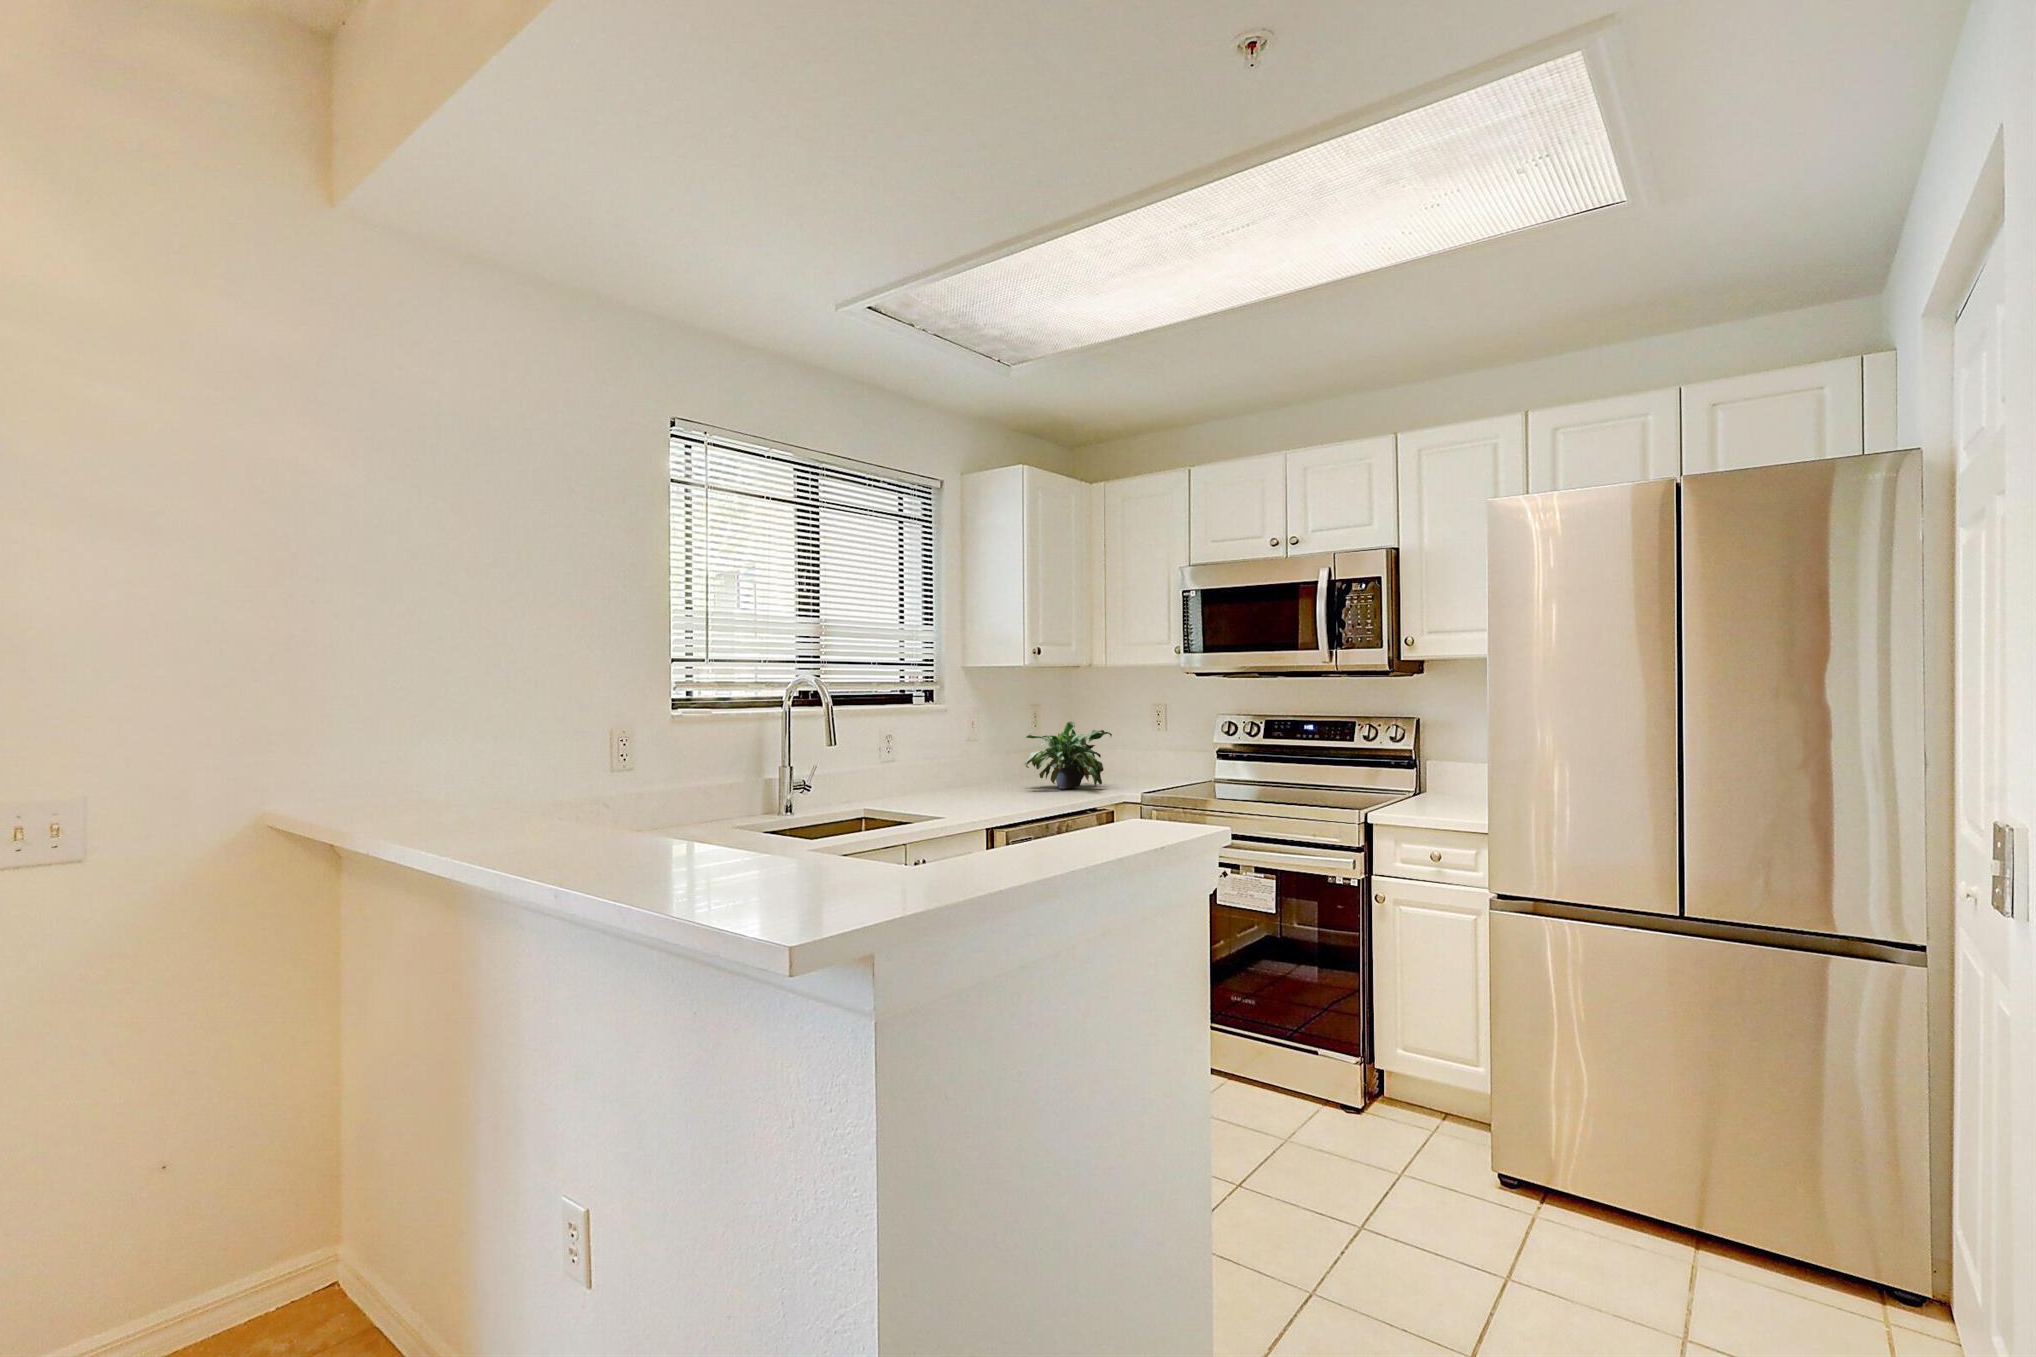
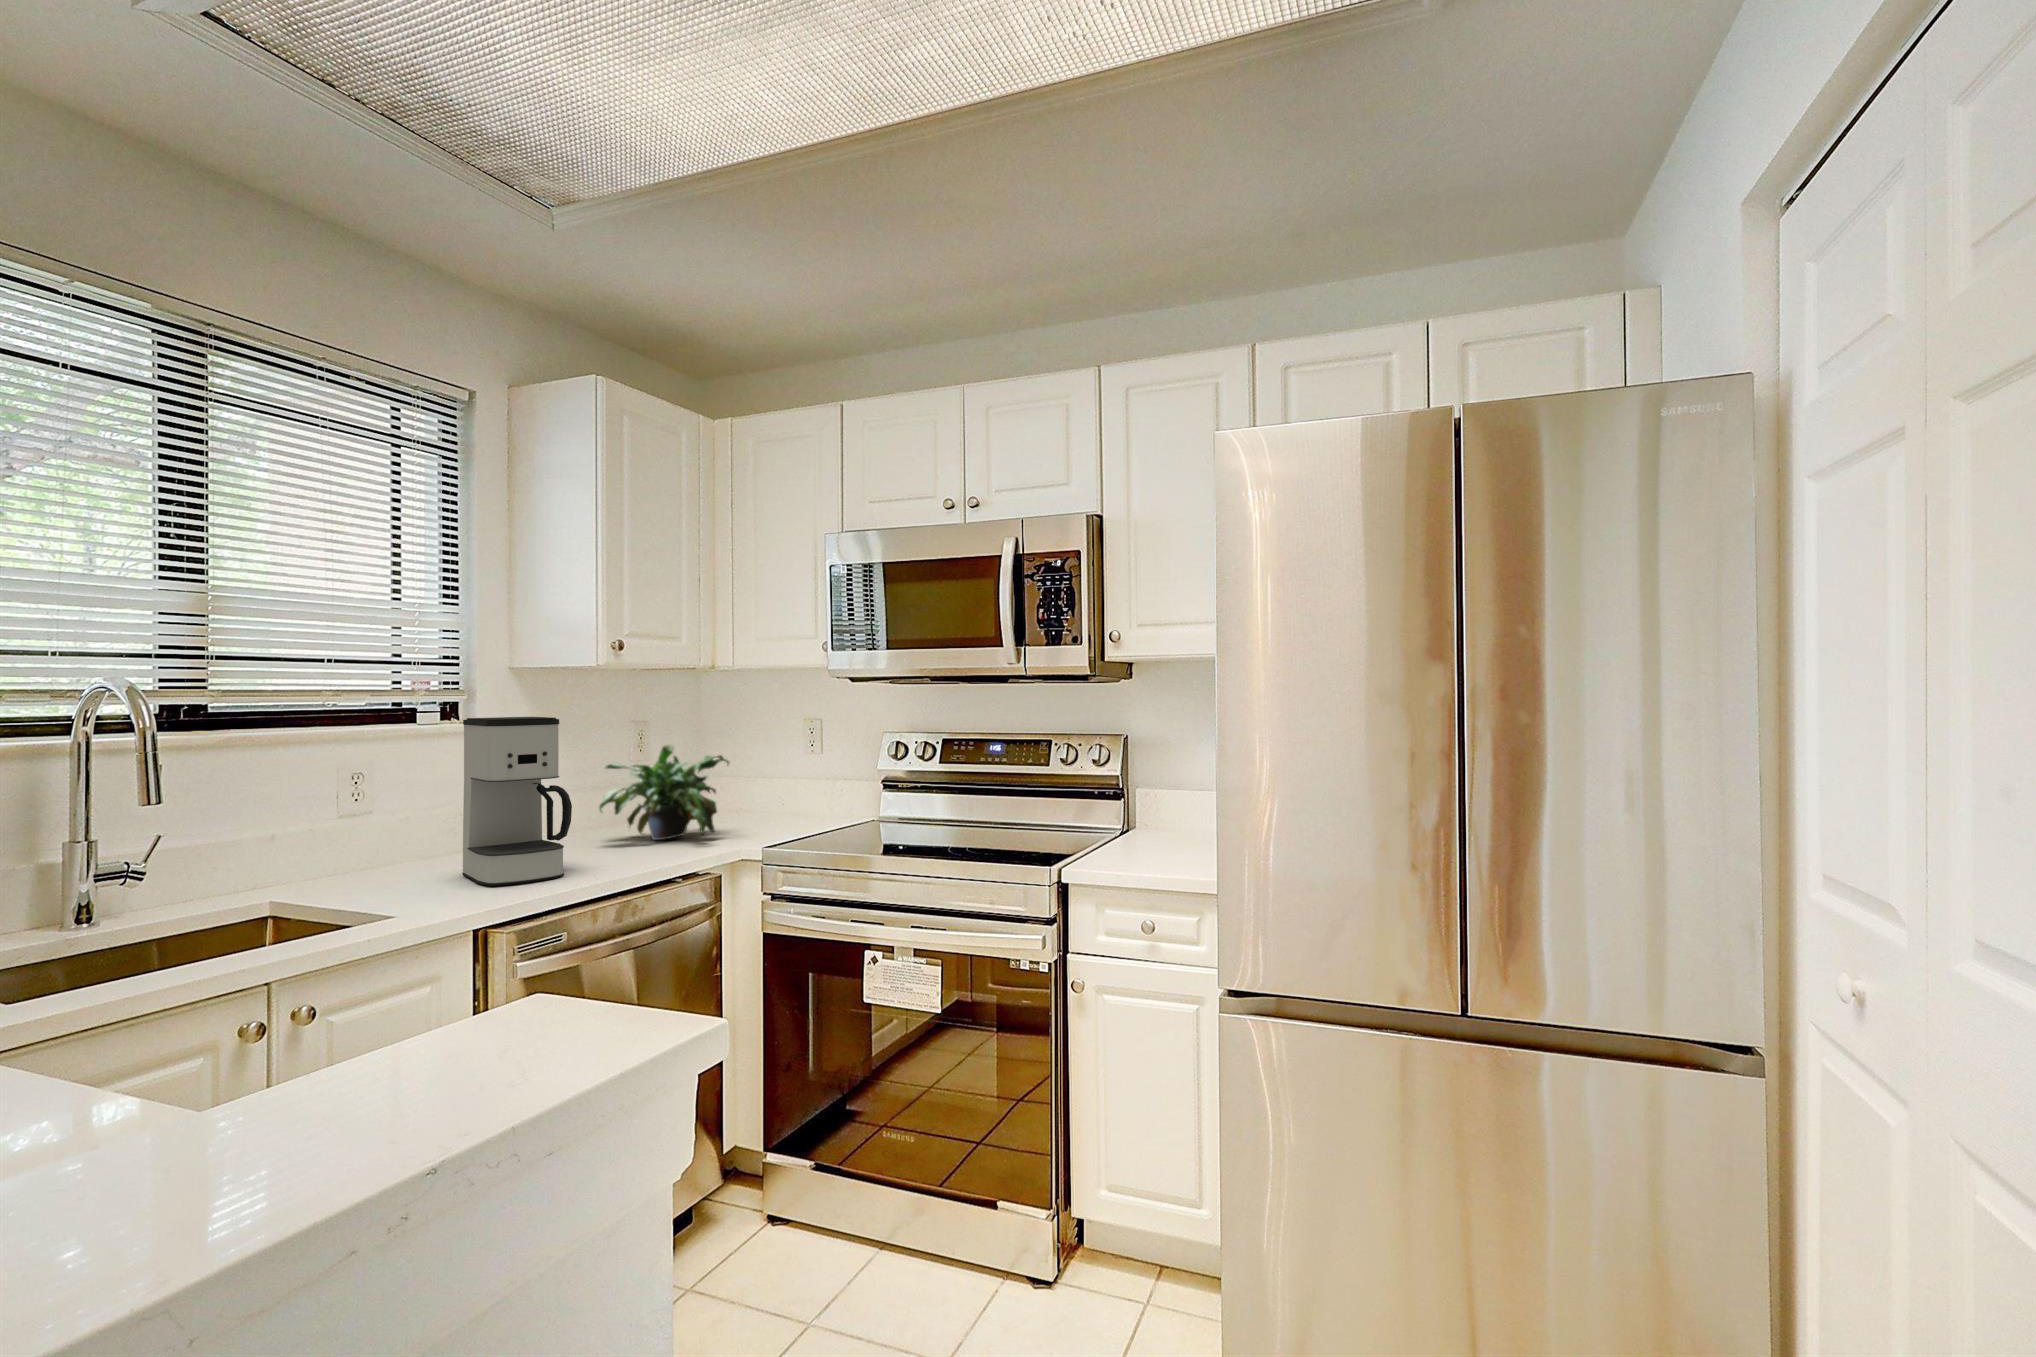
coffee maker: none [953,700,1020,808] -> present [462,717,572,886]

